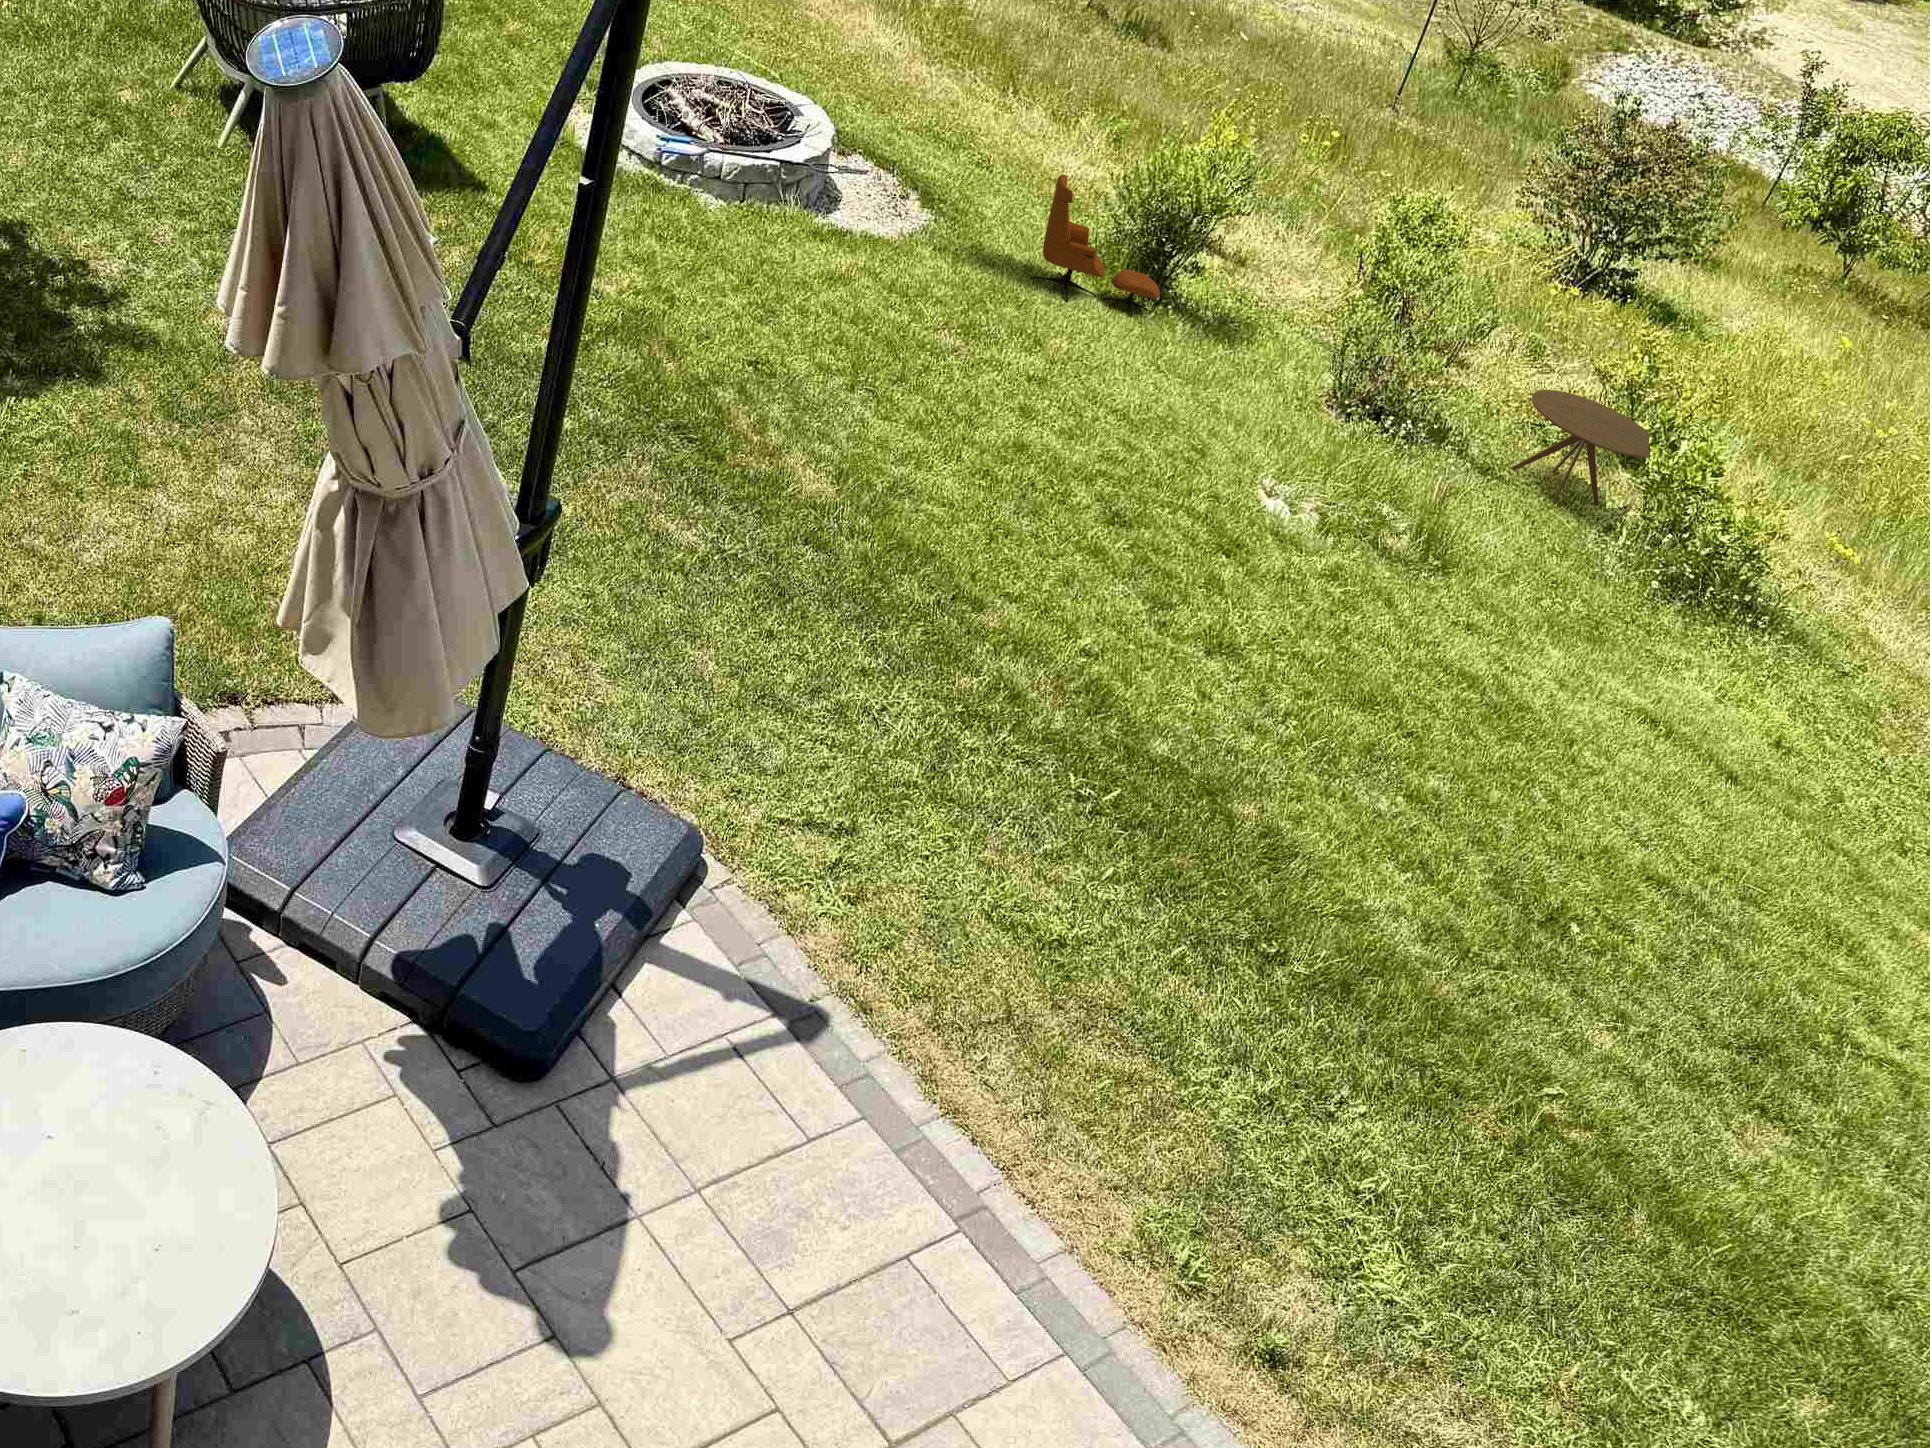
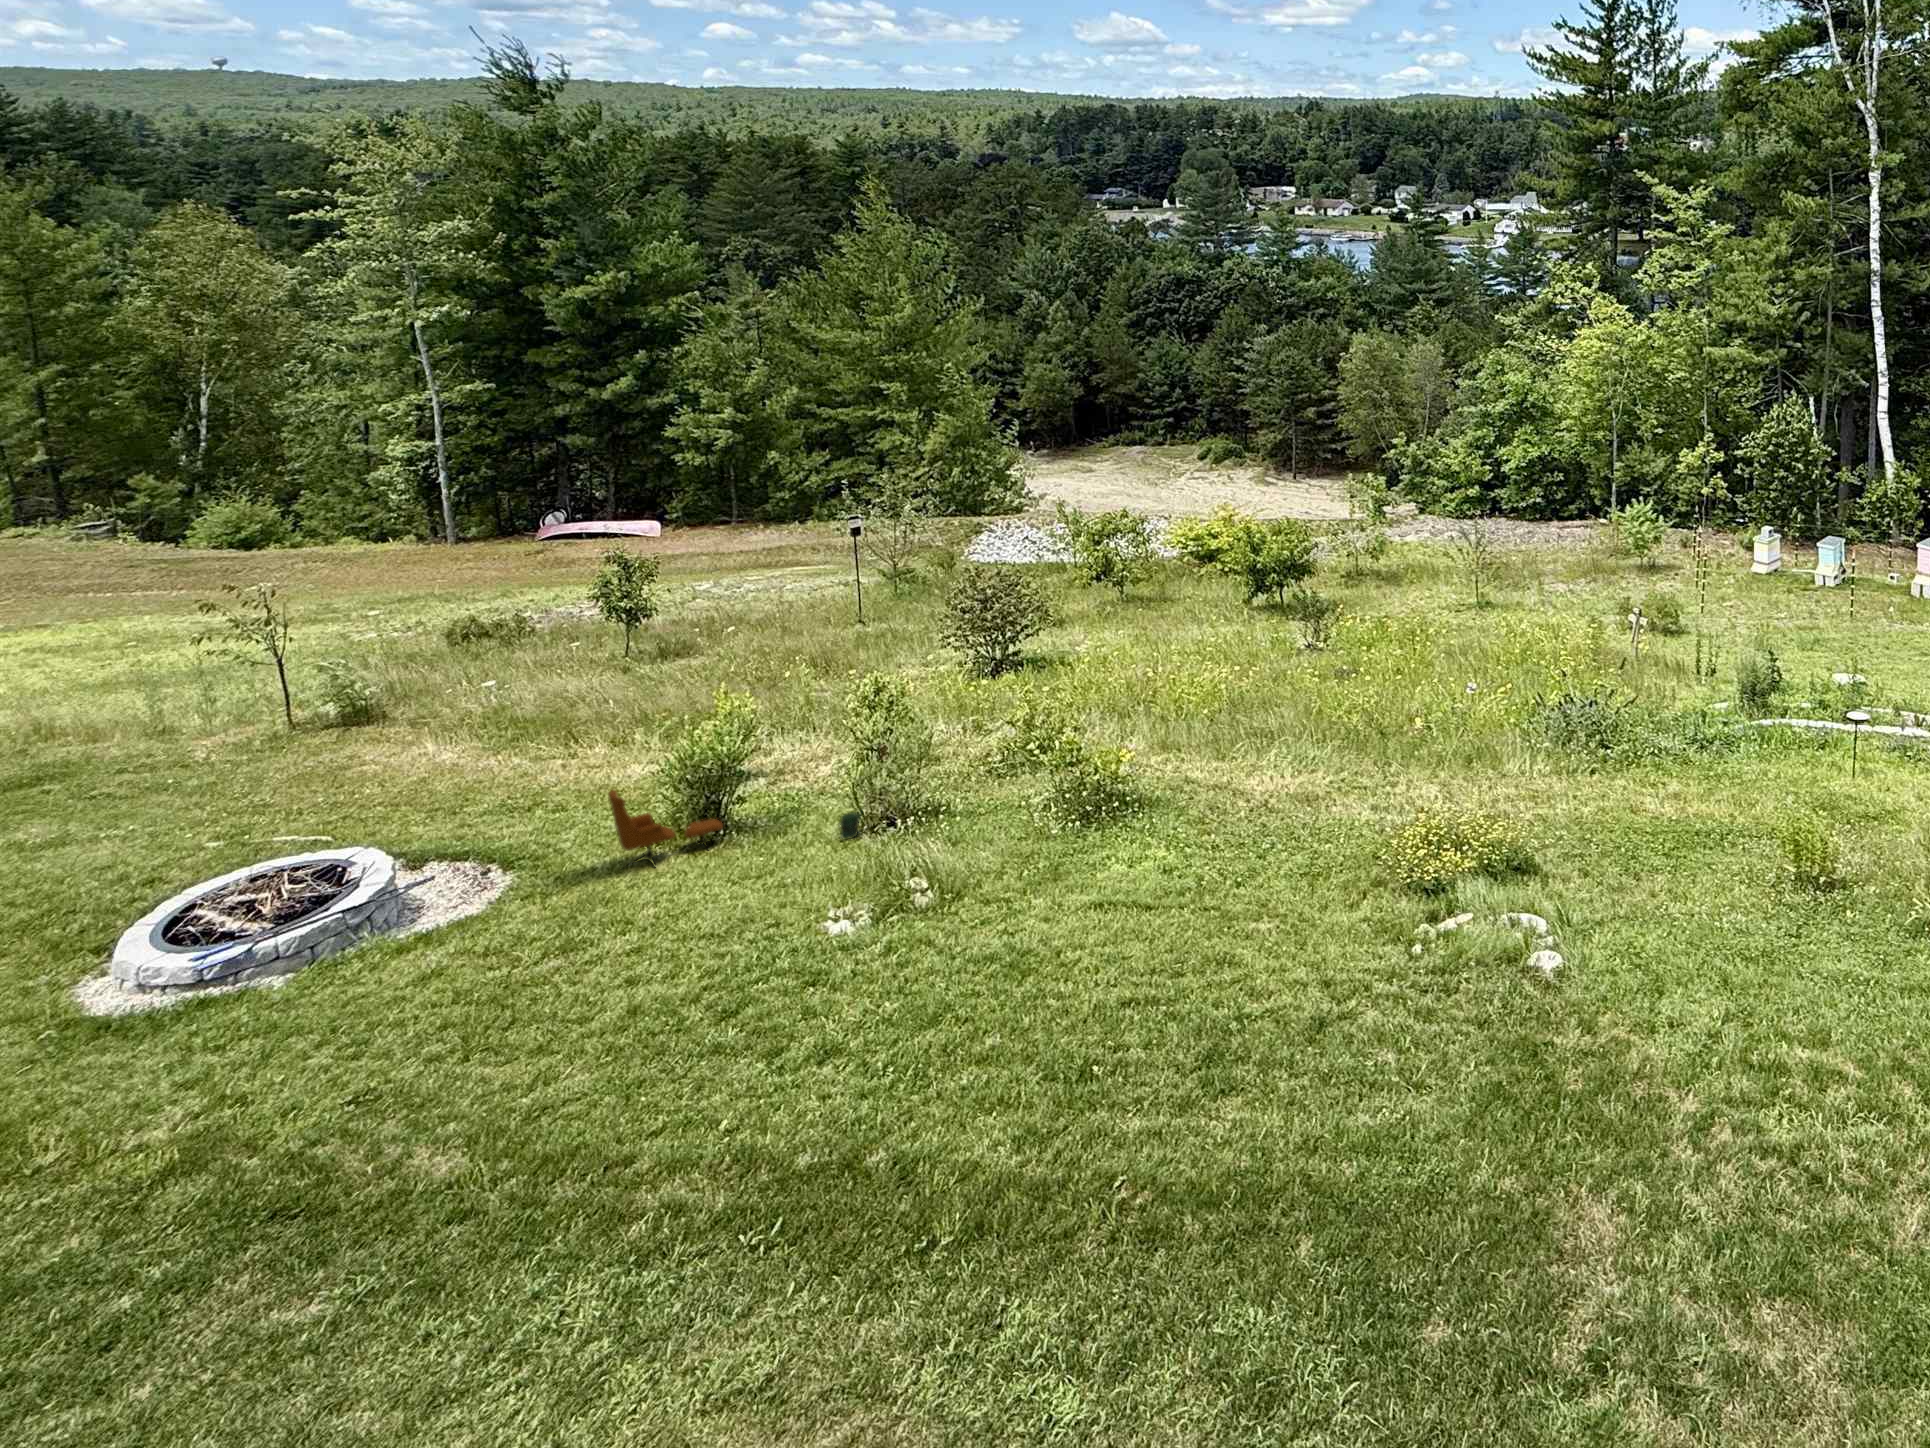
watering can: none [1294,375,1350,416] -> present [839,811,862,839]
round table: present [1511,390,1651,505] -> none [969,735,1040,800]

